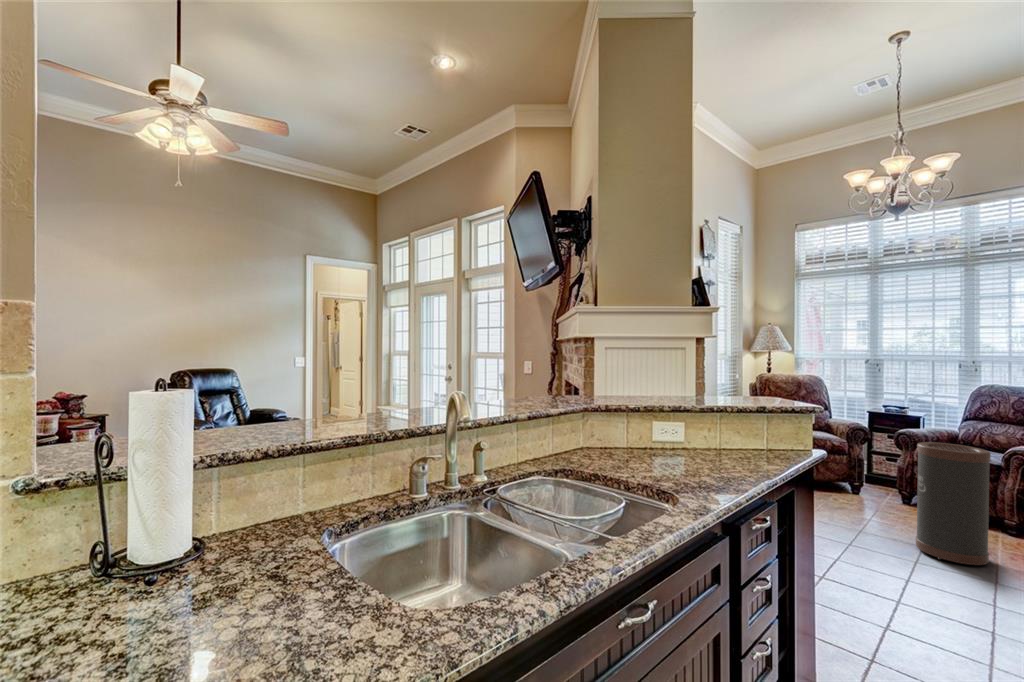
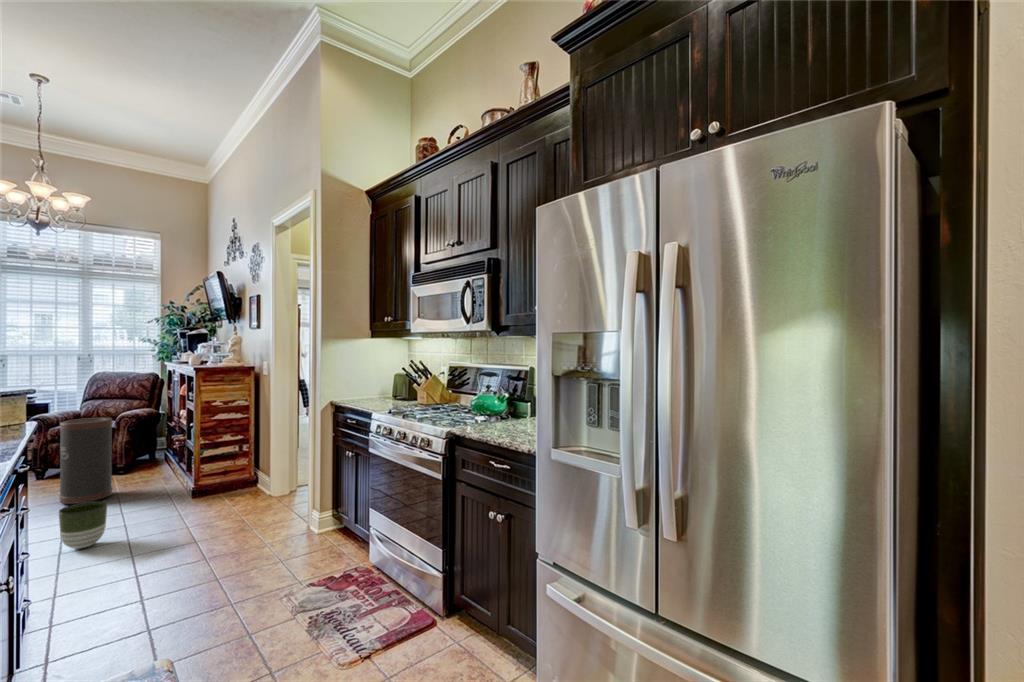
planter: none [890,565,961,641] -> present [59,501,107,549]

